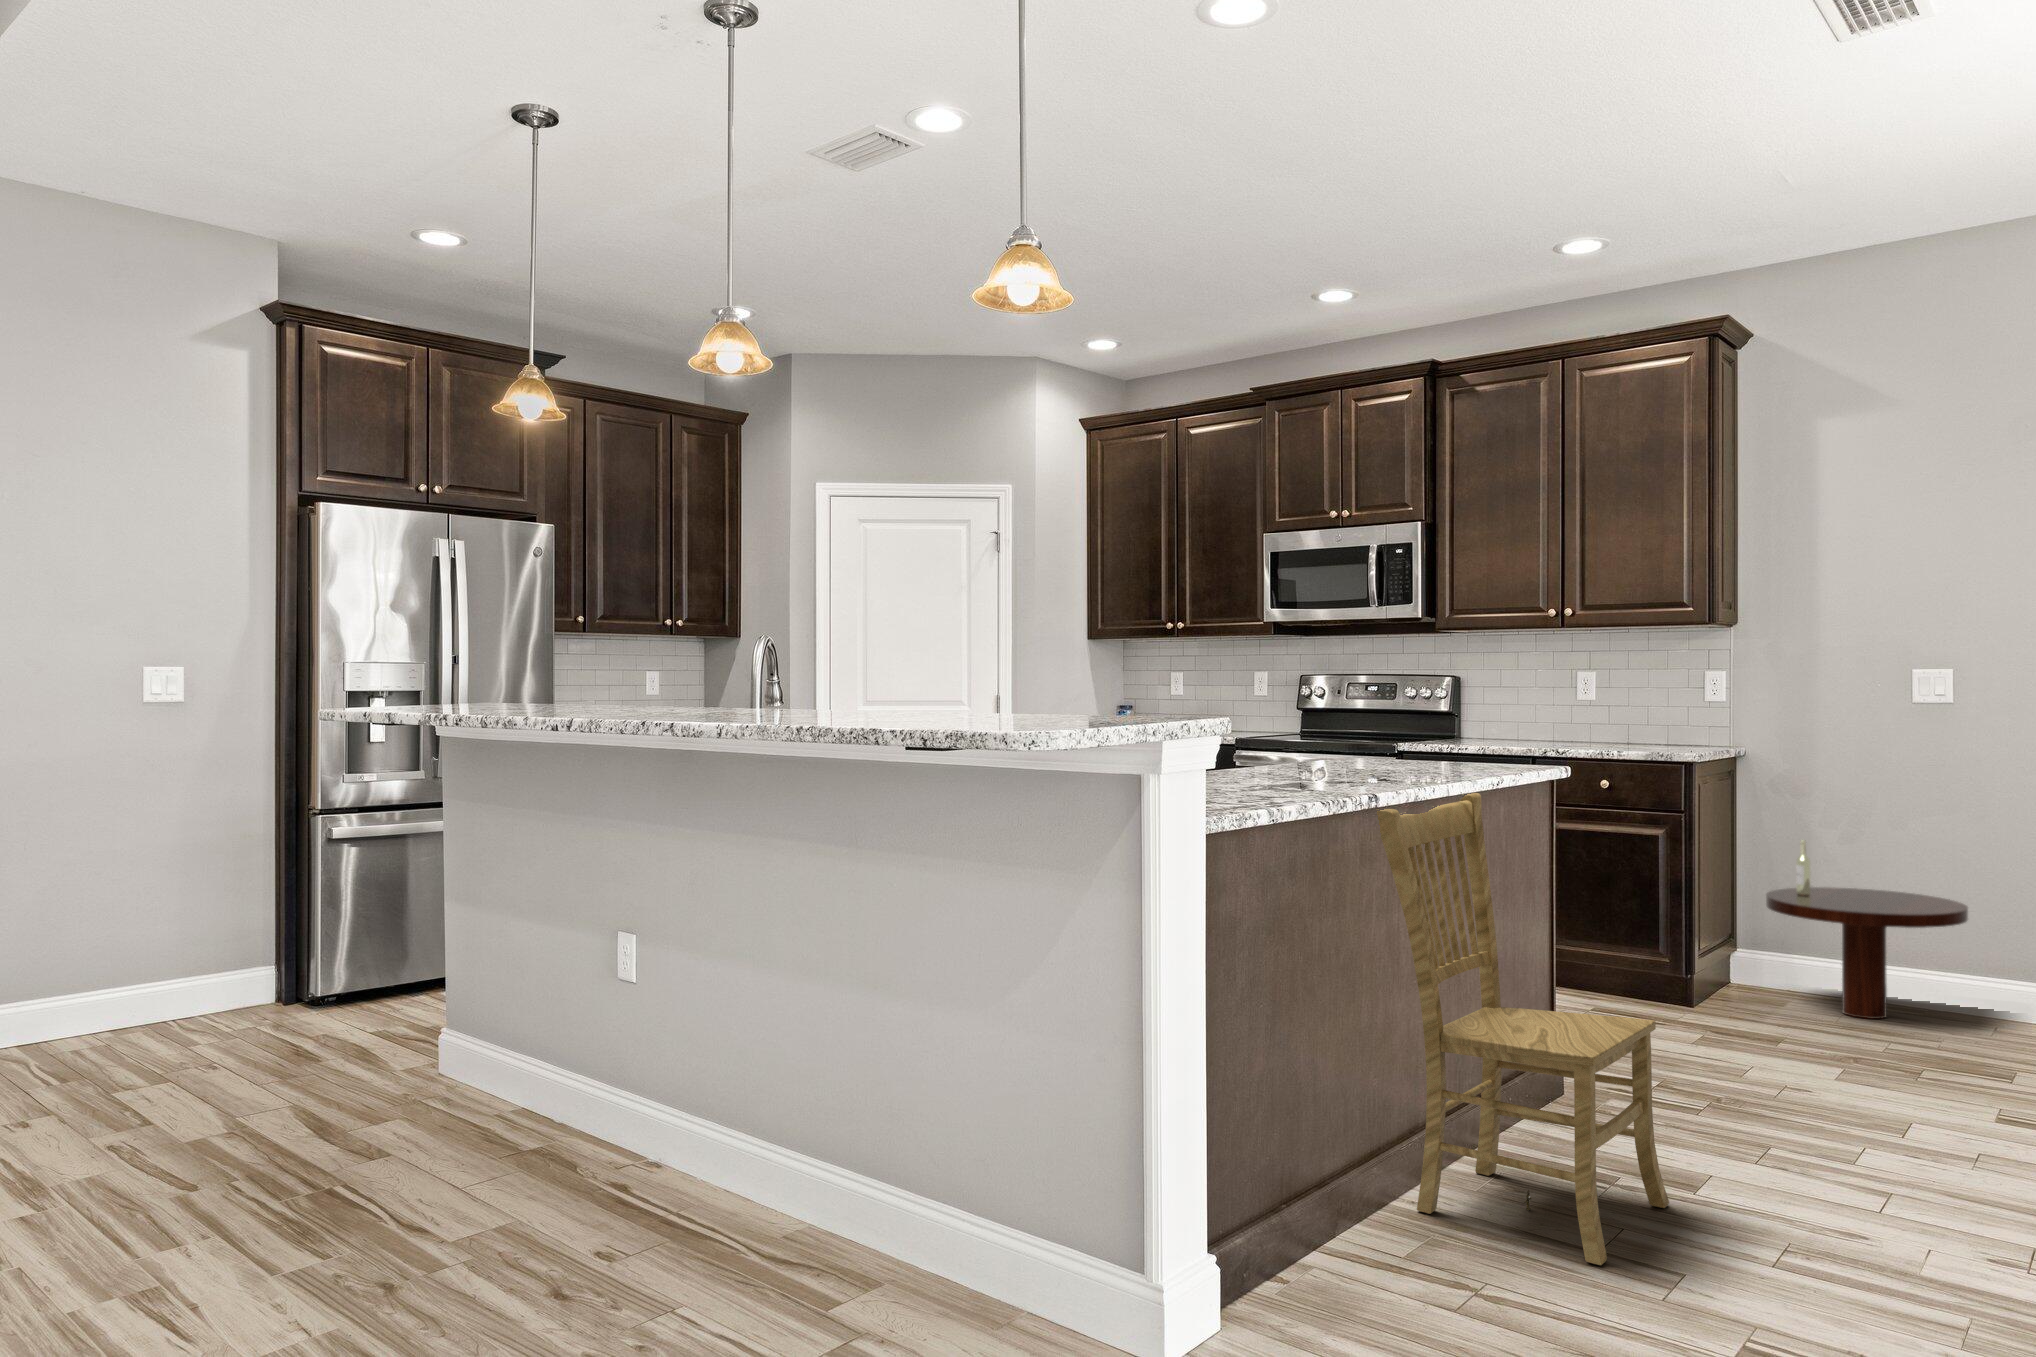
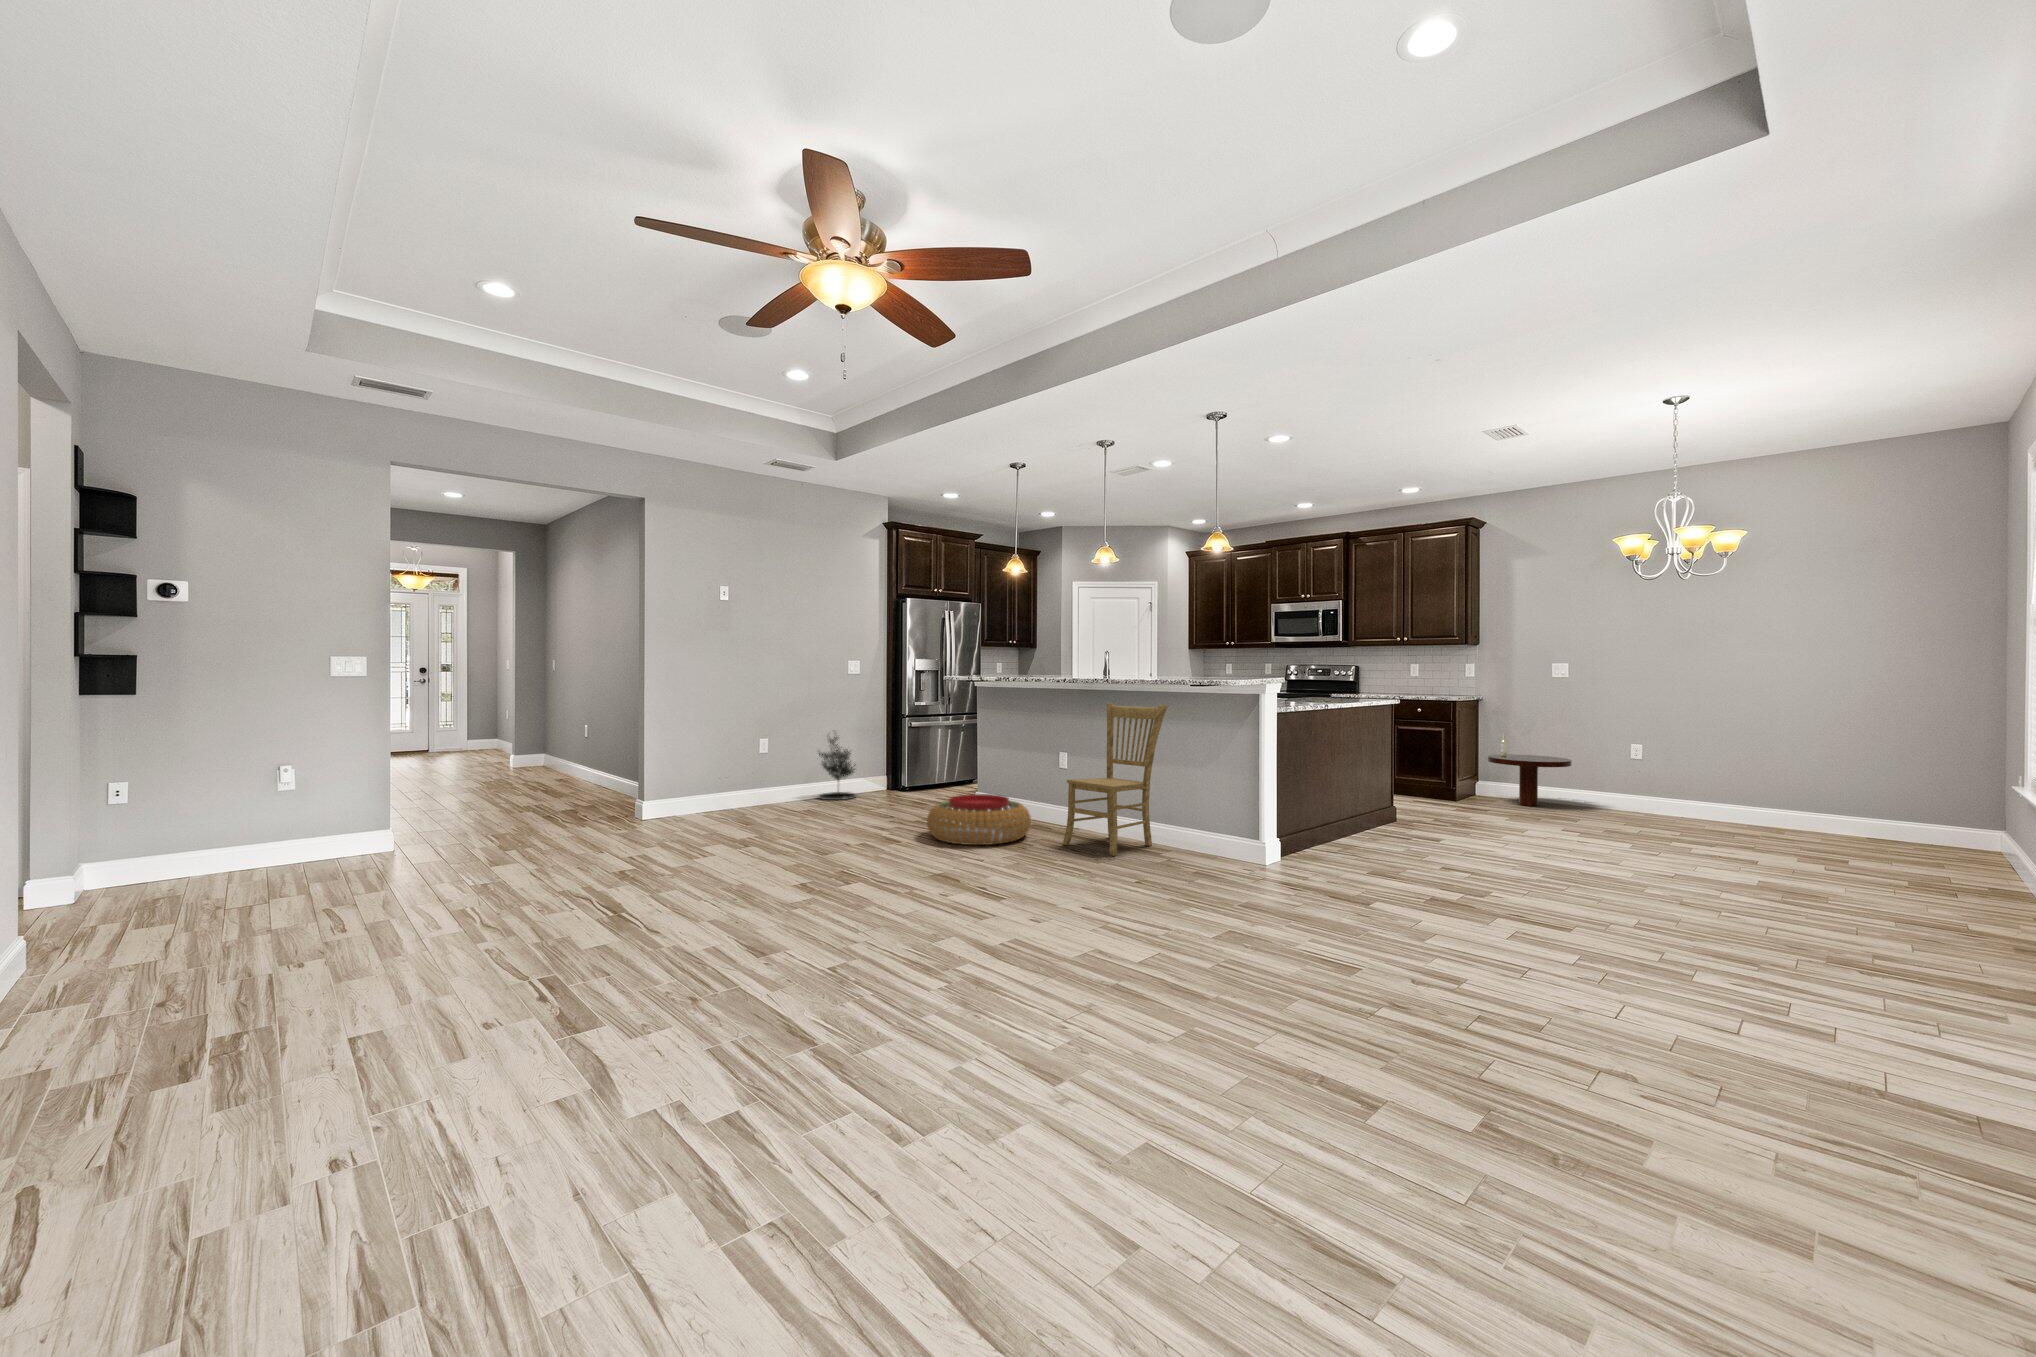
dining chair: present [1377,793,1669,1265] -> present [1063,703,1168,856]
potted tree: none [58,862,182,1056] -> present [818,737,856,800]
pouf: none [179,1077,523,1265] -> present [927,794,1031,845]

